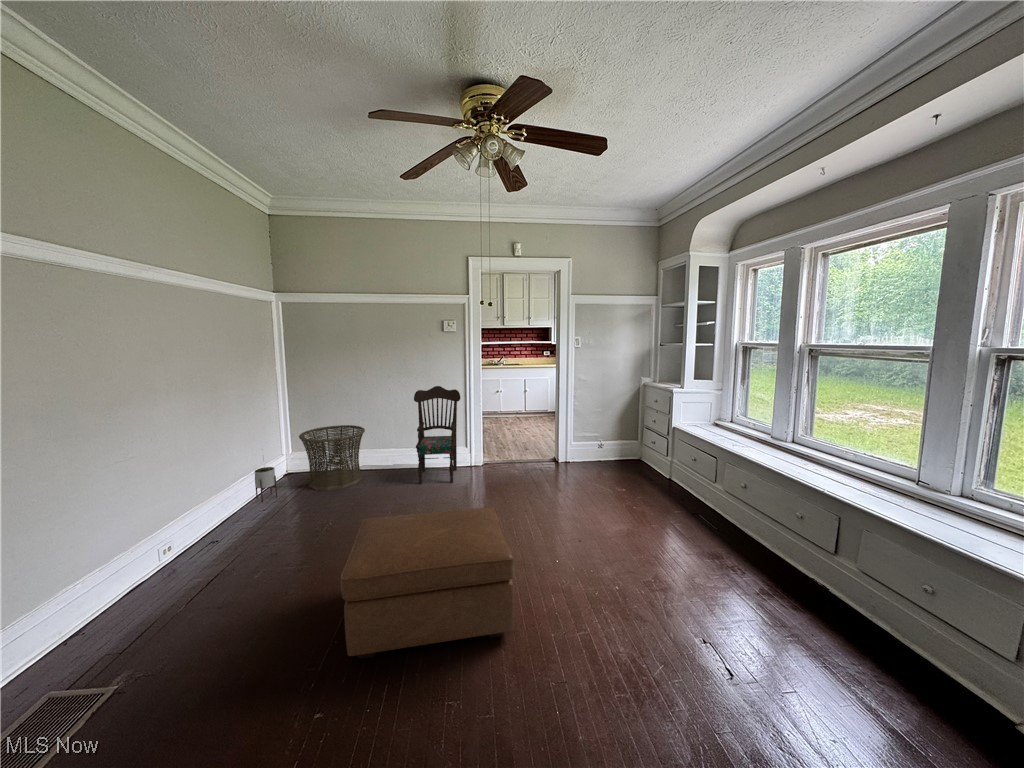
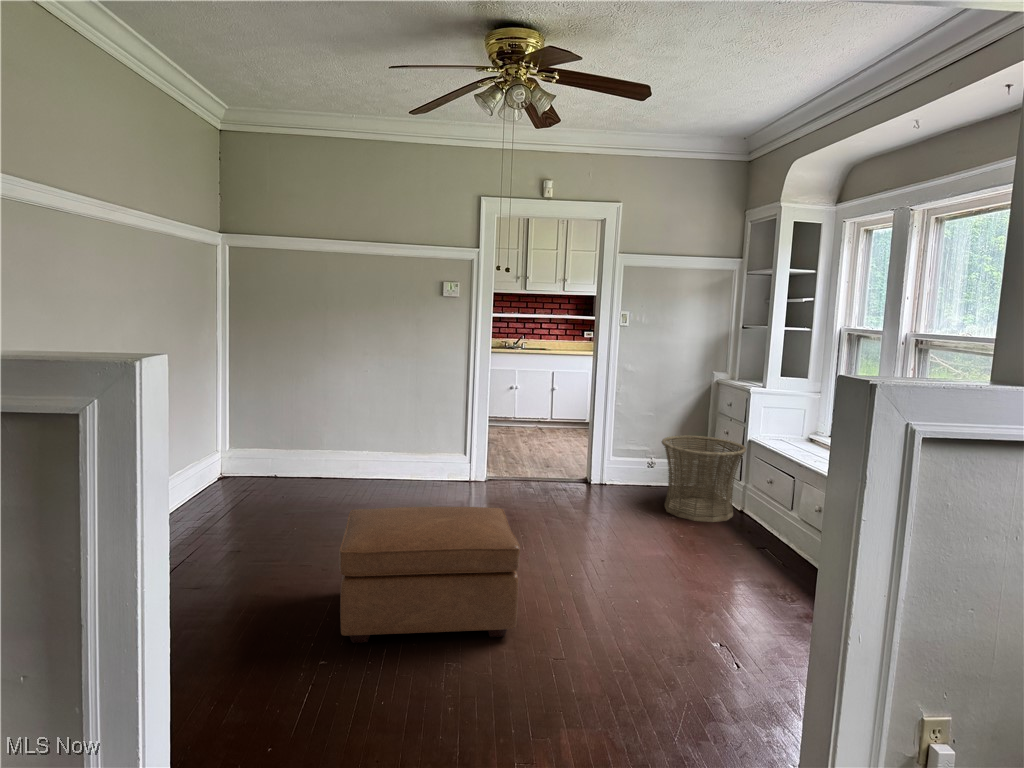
dining chair: present [414,386,460,484] -> none [397,369,460,500]
basket: present [299,425,365,490] -> present [662,436,746,522]
potted plant: present [255,467,277,502] -> none [191,430,218,506]

